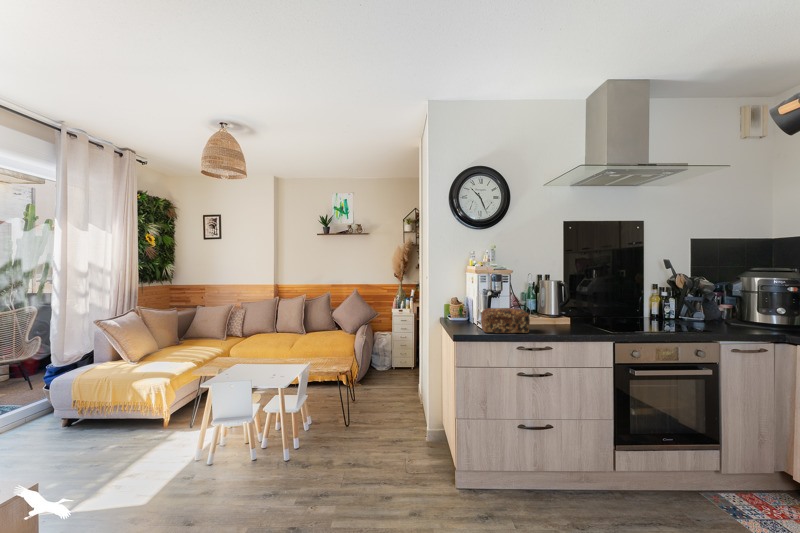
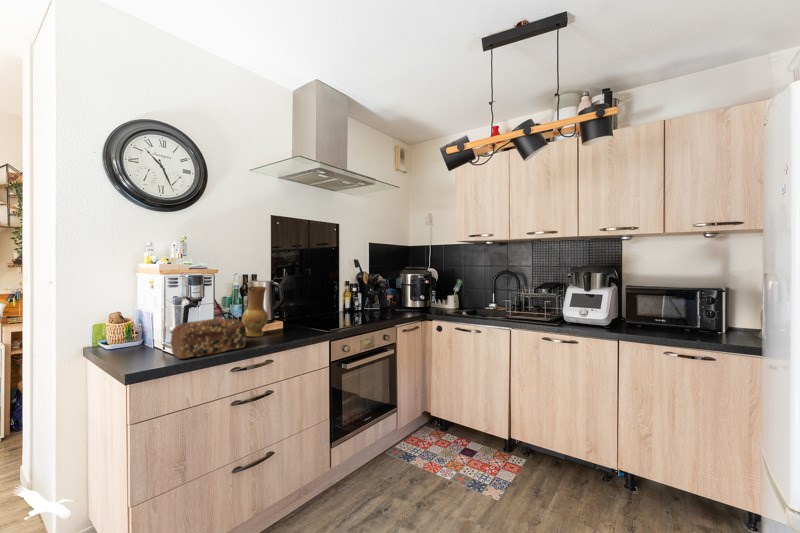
ceramic jug: none [532,285,553,328] -> present [242,286,268,337]

